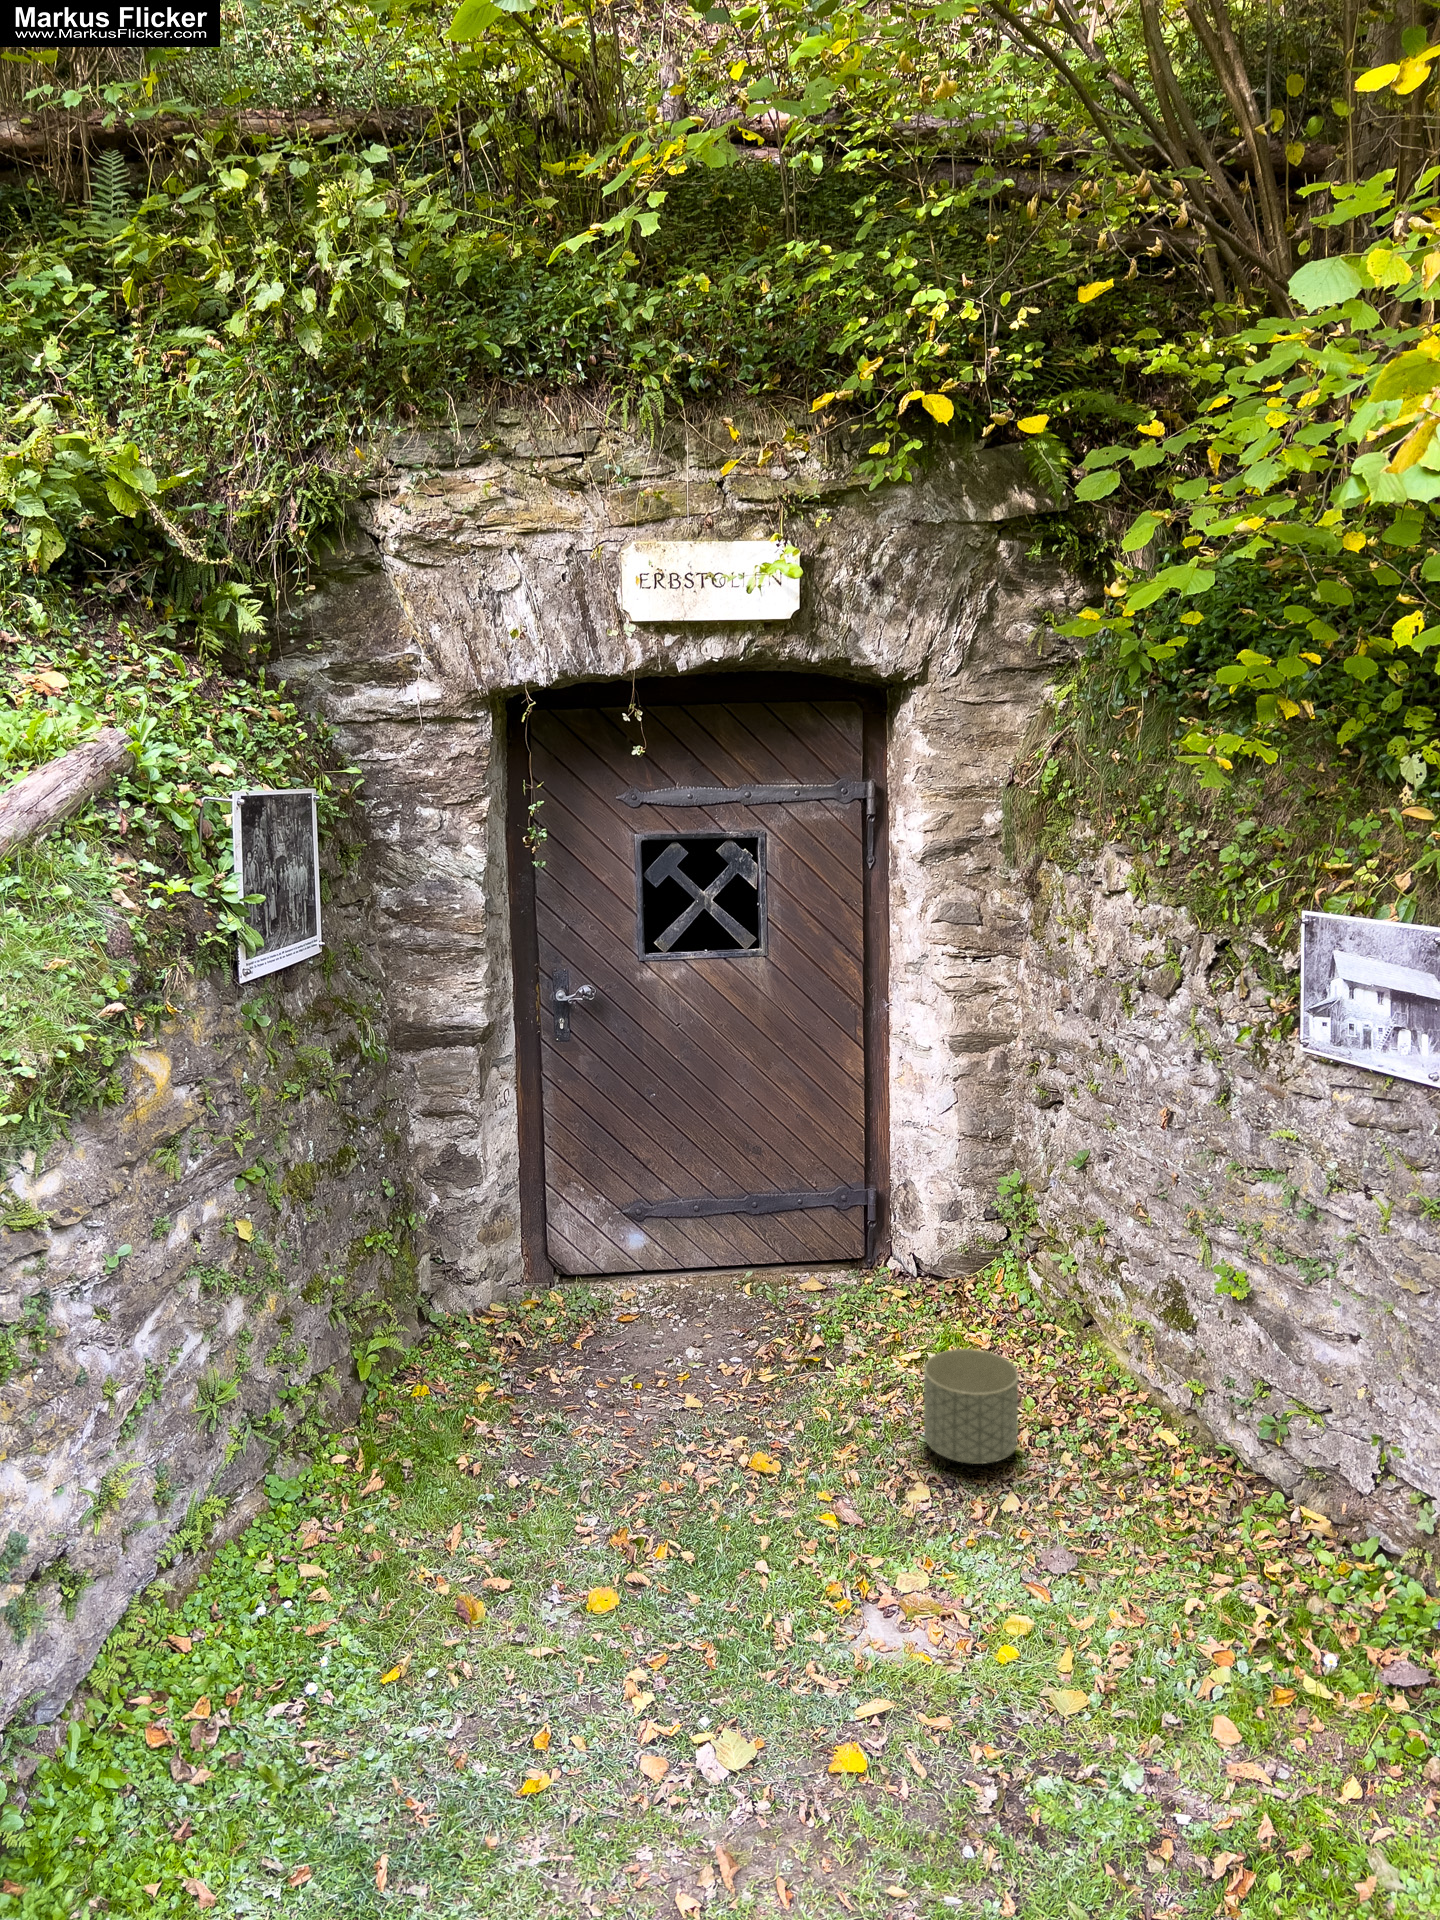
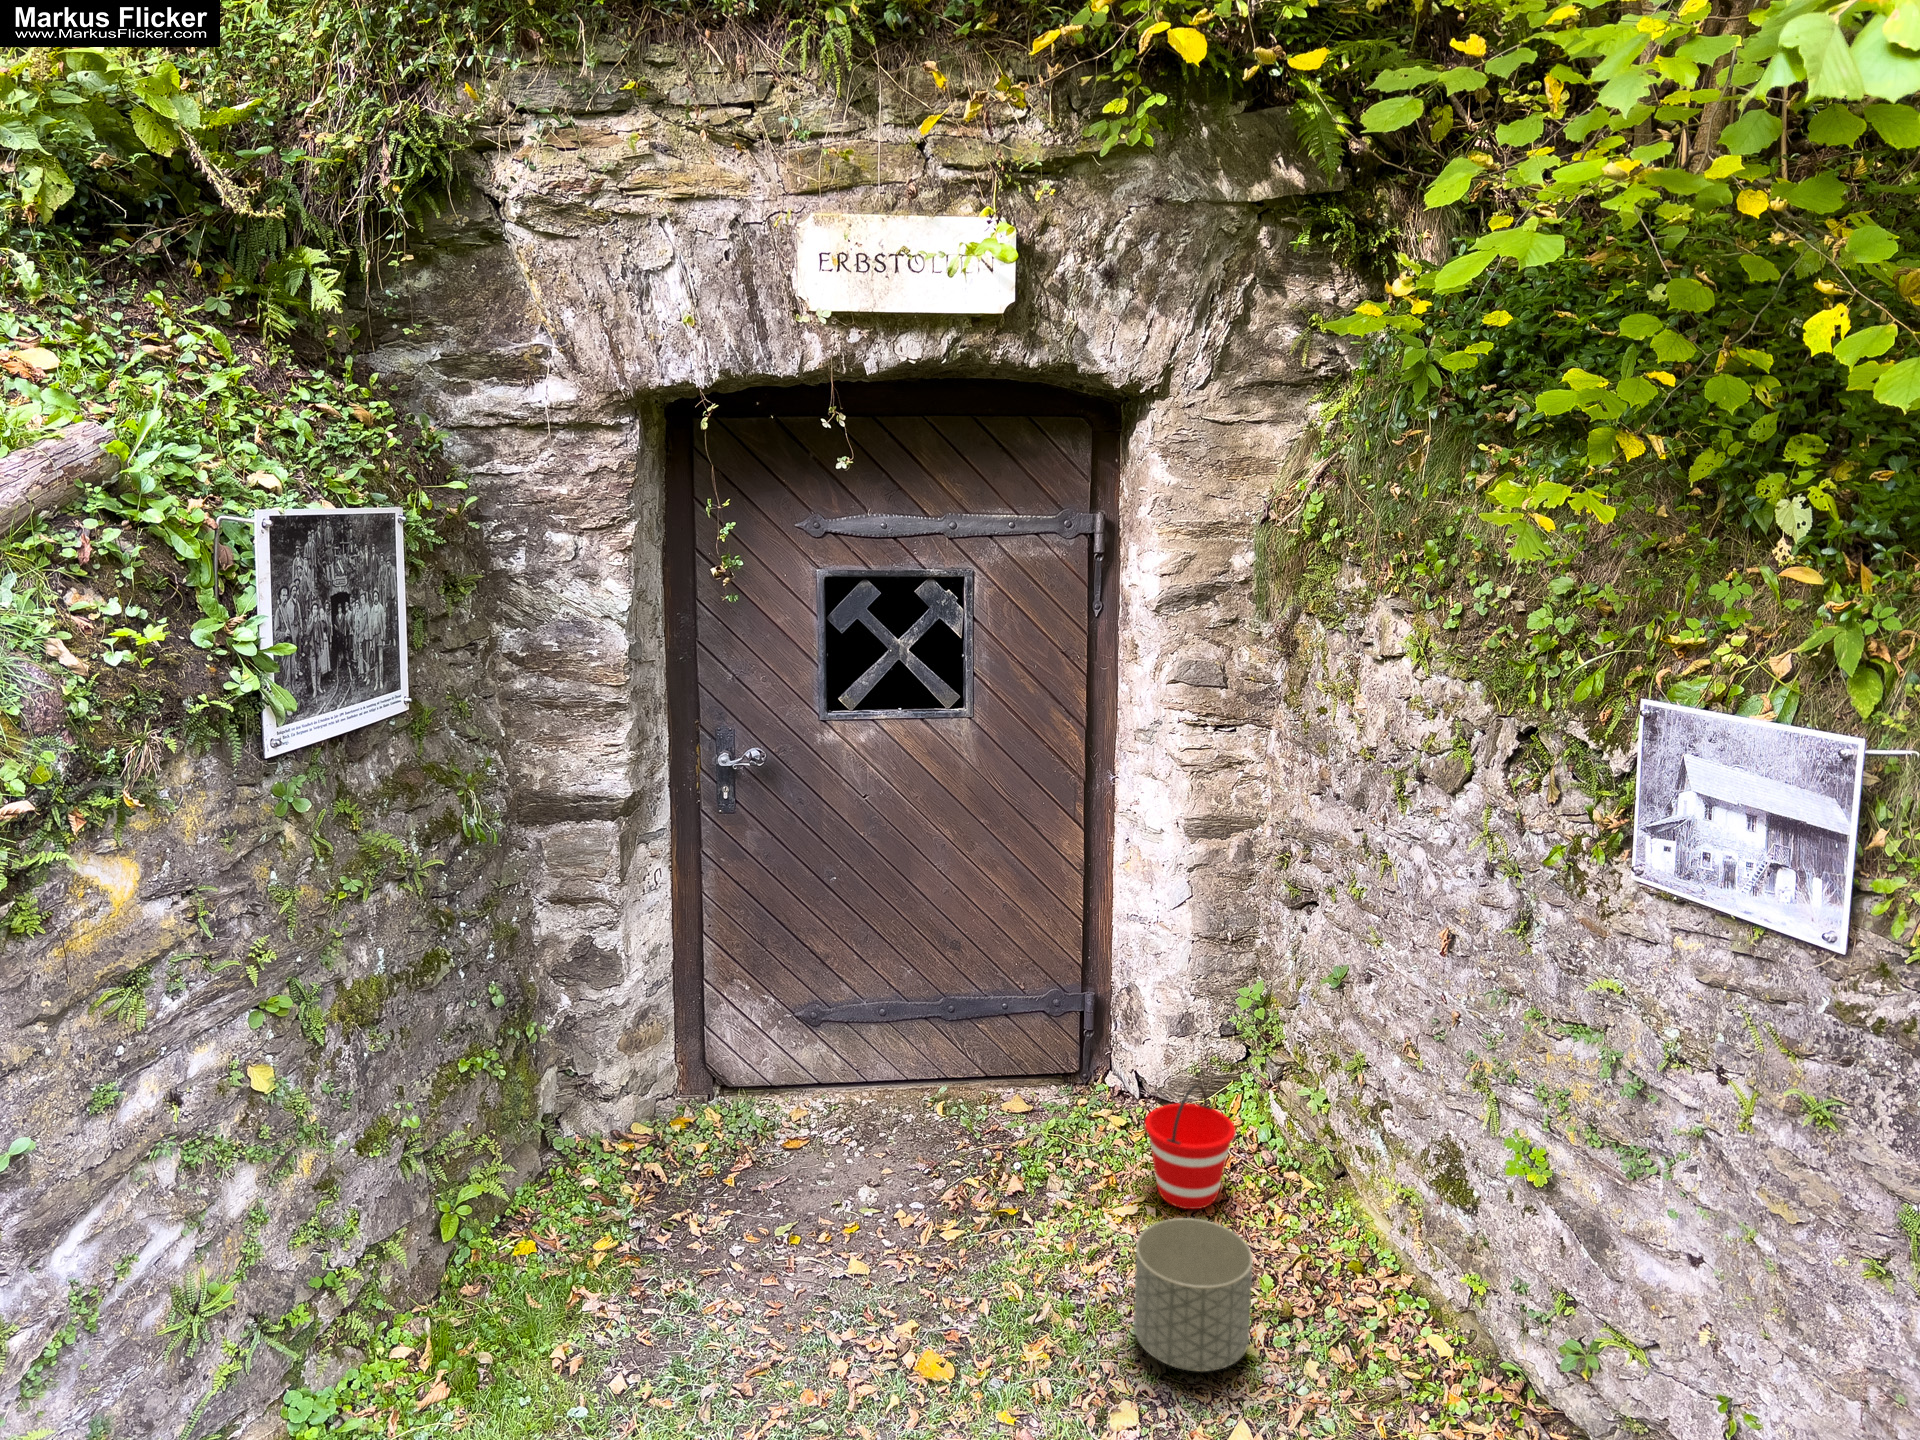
bucket: none [926,1252,1002,1354] -> present [1145,1085,1236,1209]

